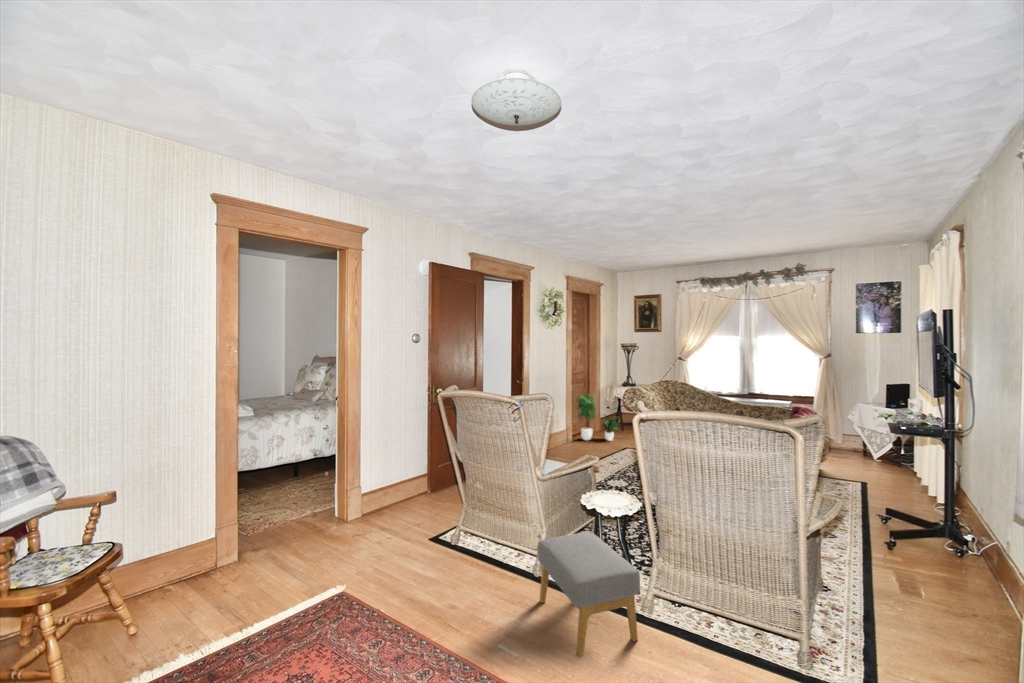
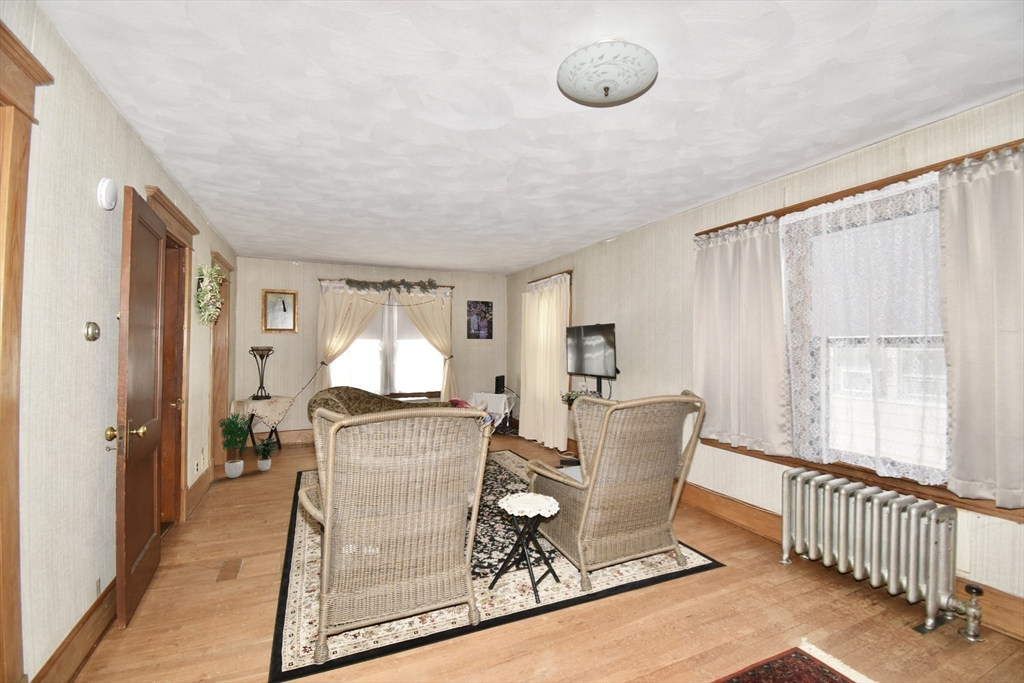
footstool: present [537,532,640,656] -> none [519,541,625,653]

